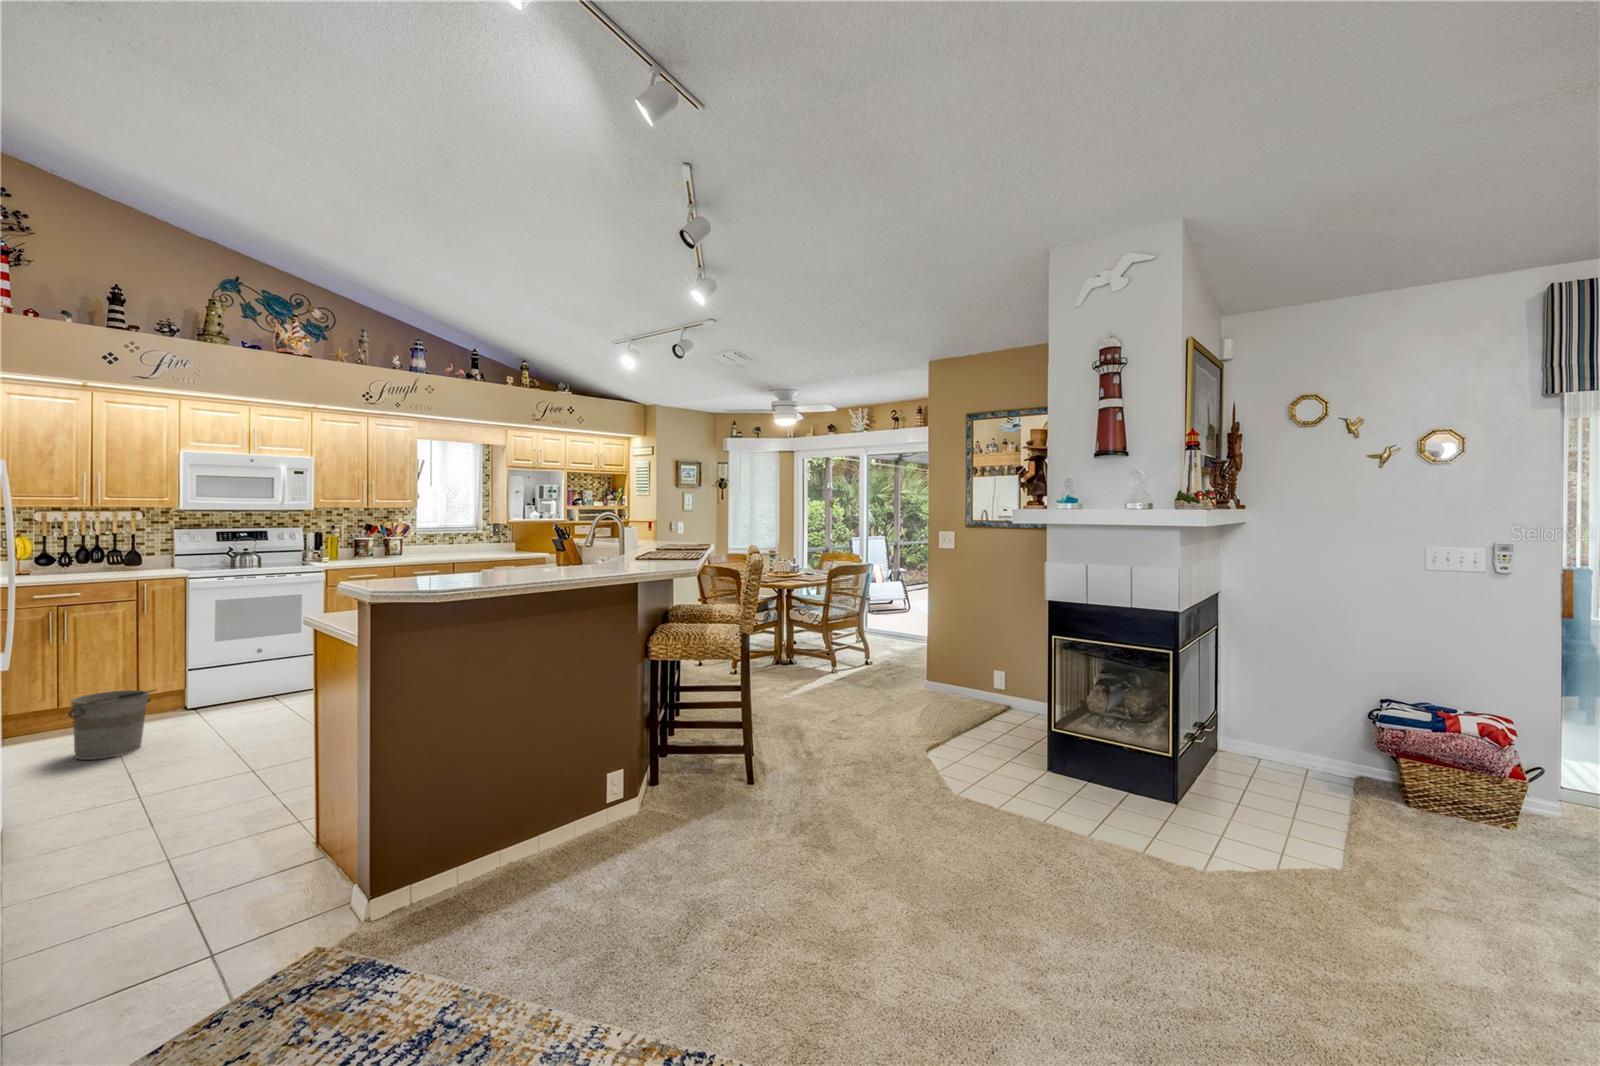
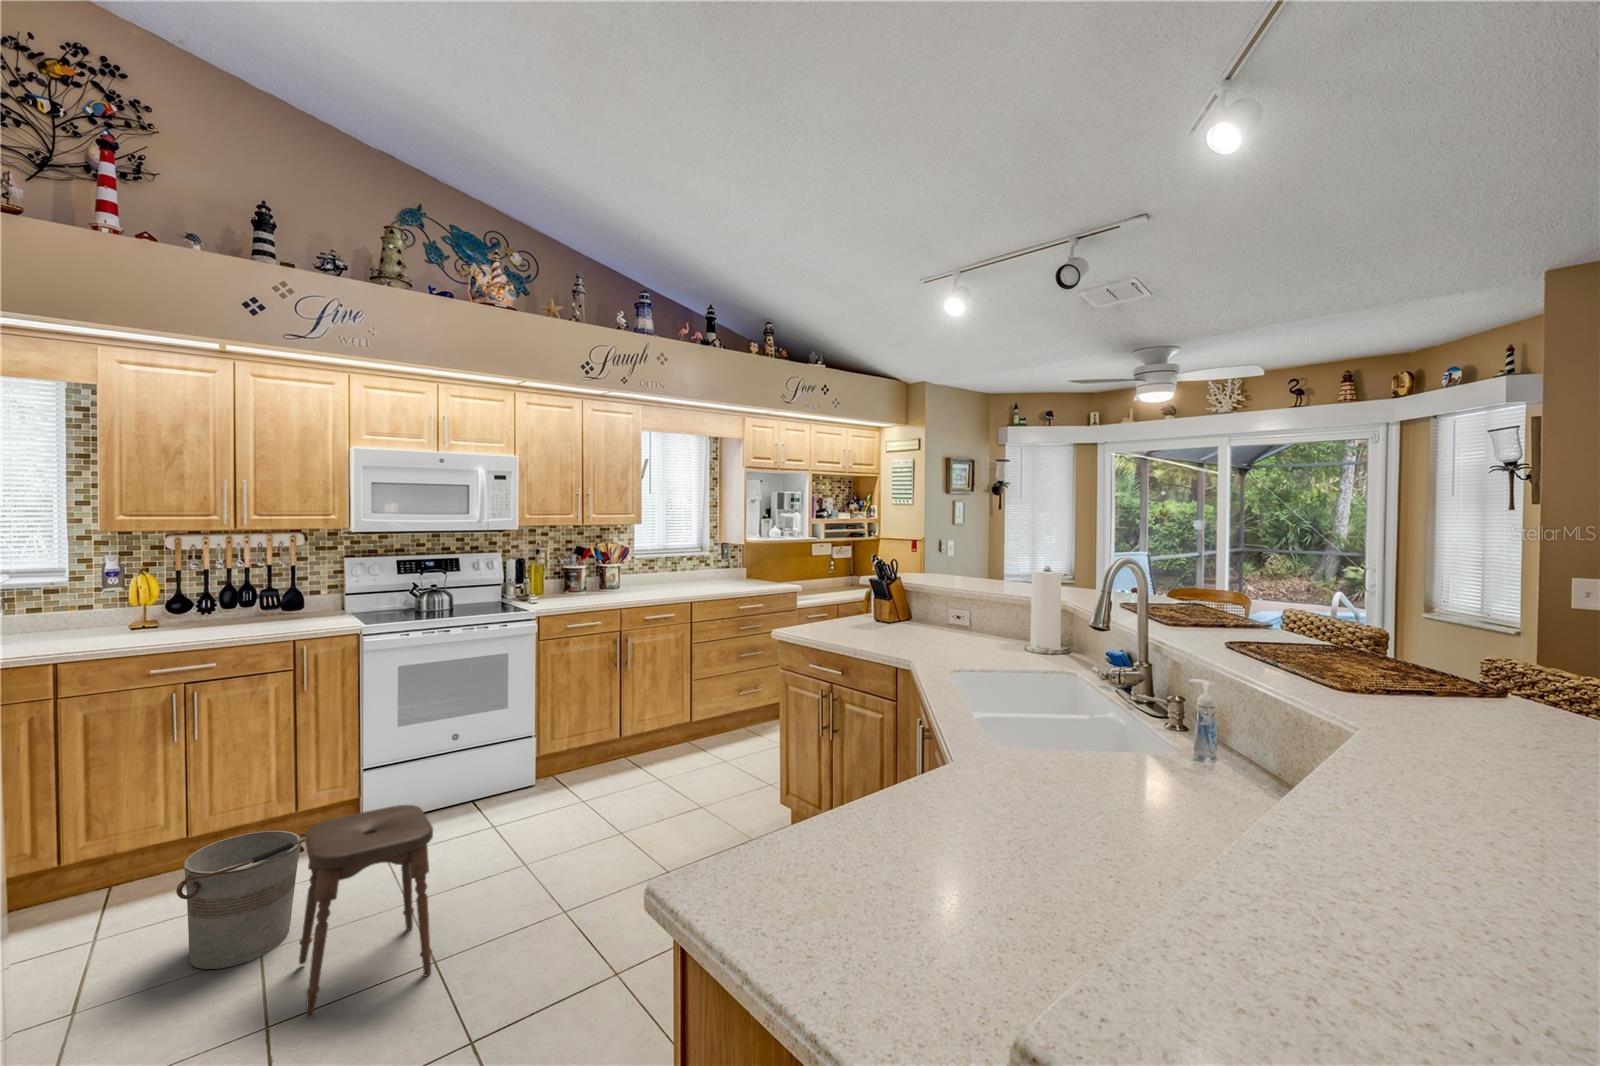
stool: none [150,669,237,769] -> present [299,805,433,1018]

